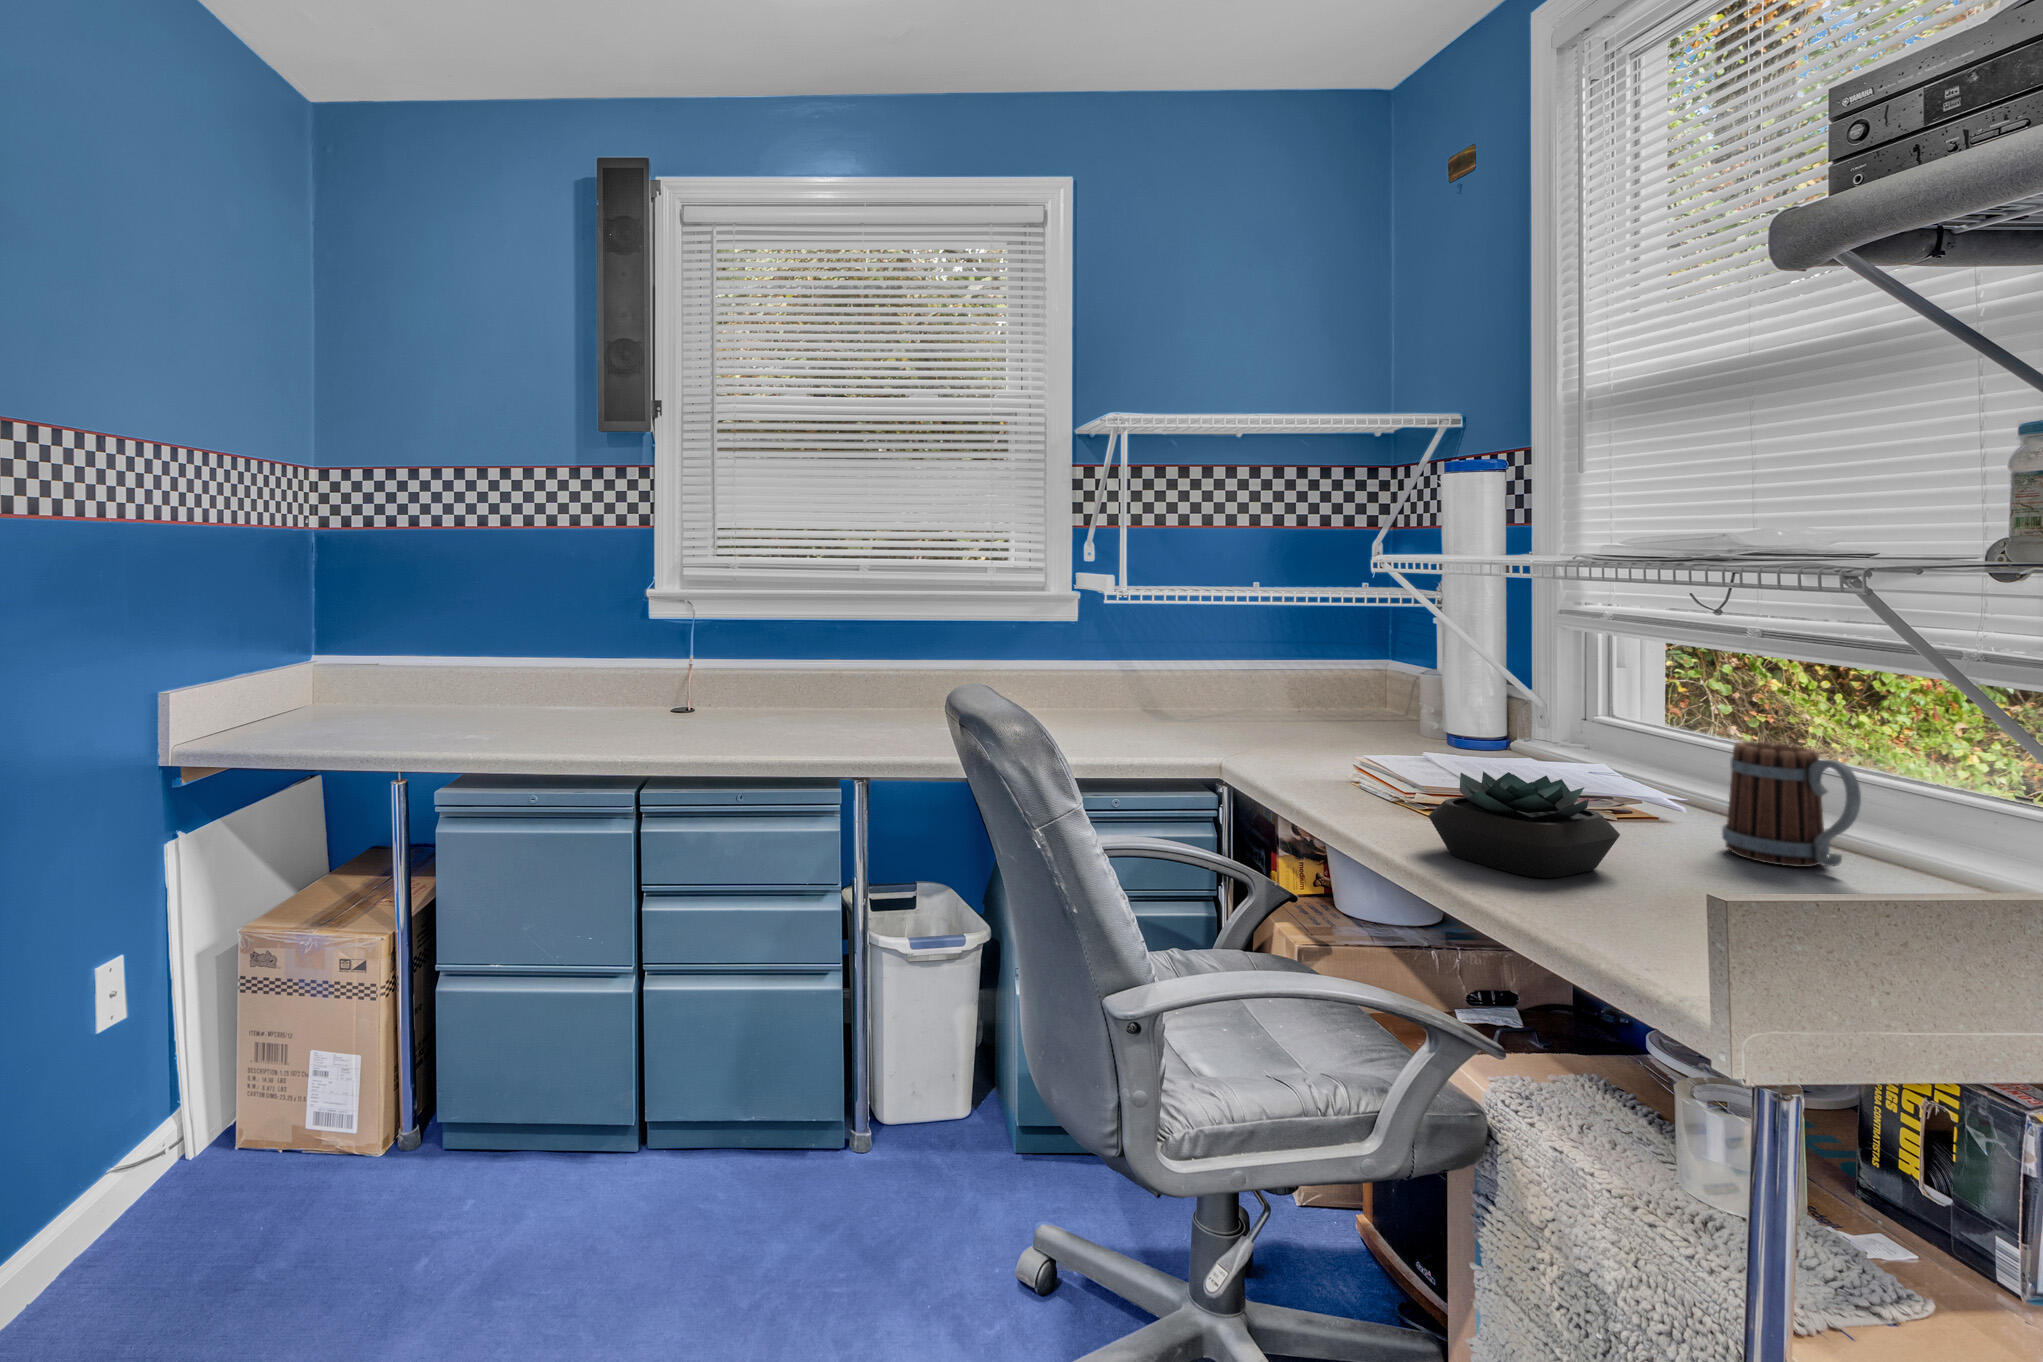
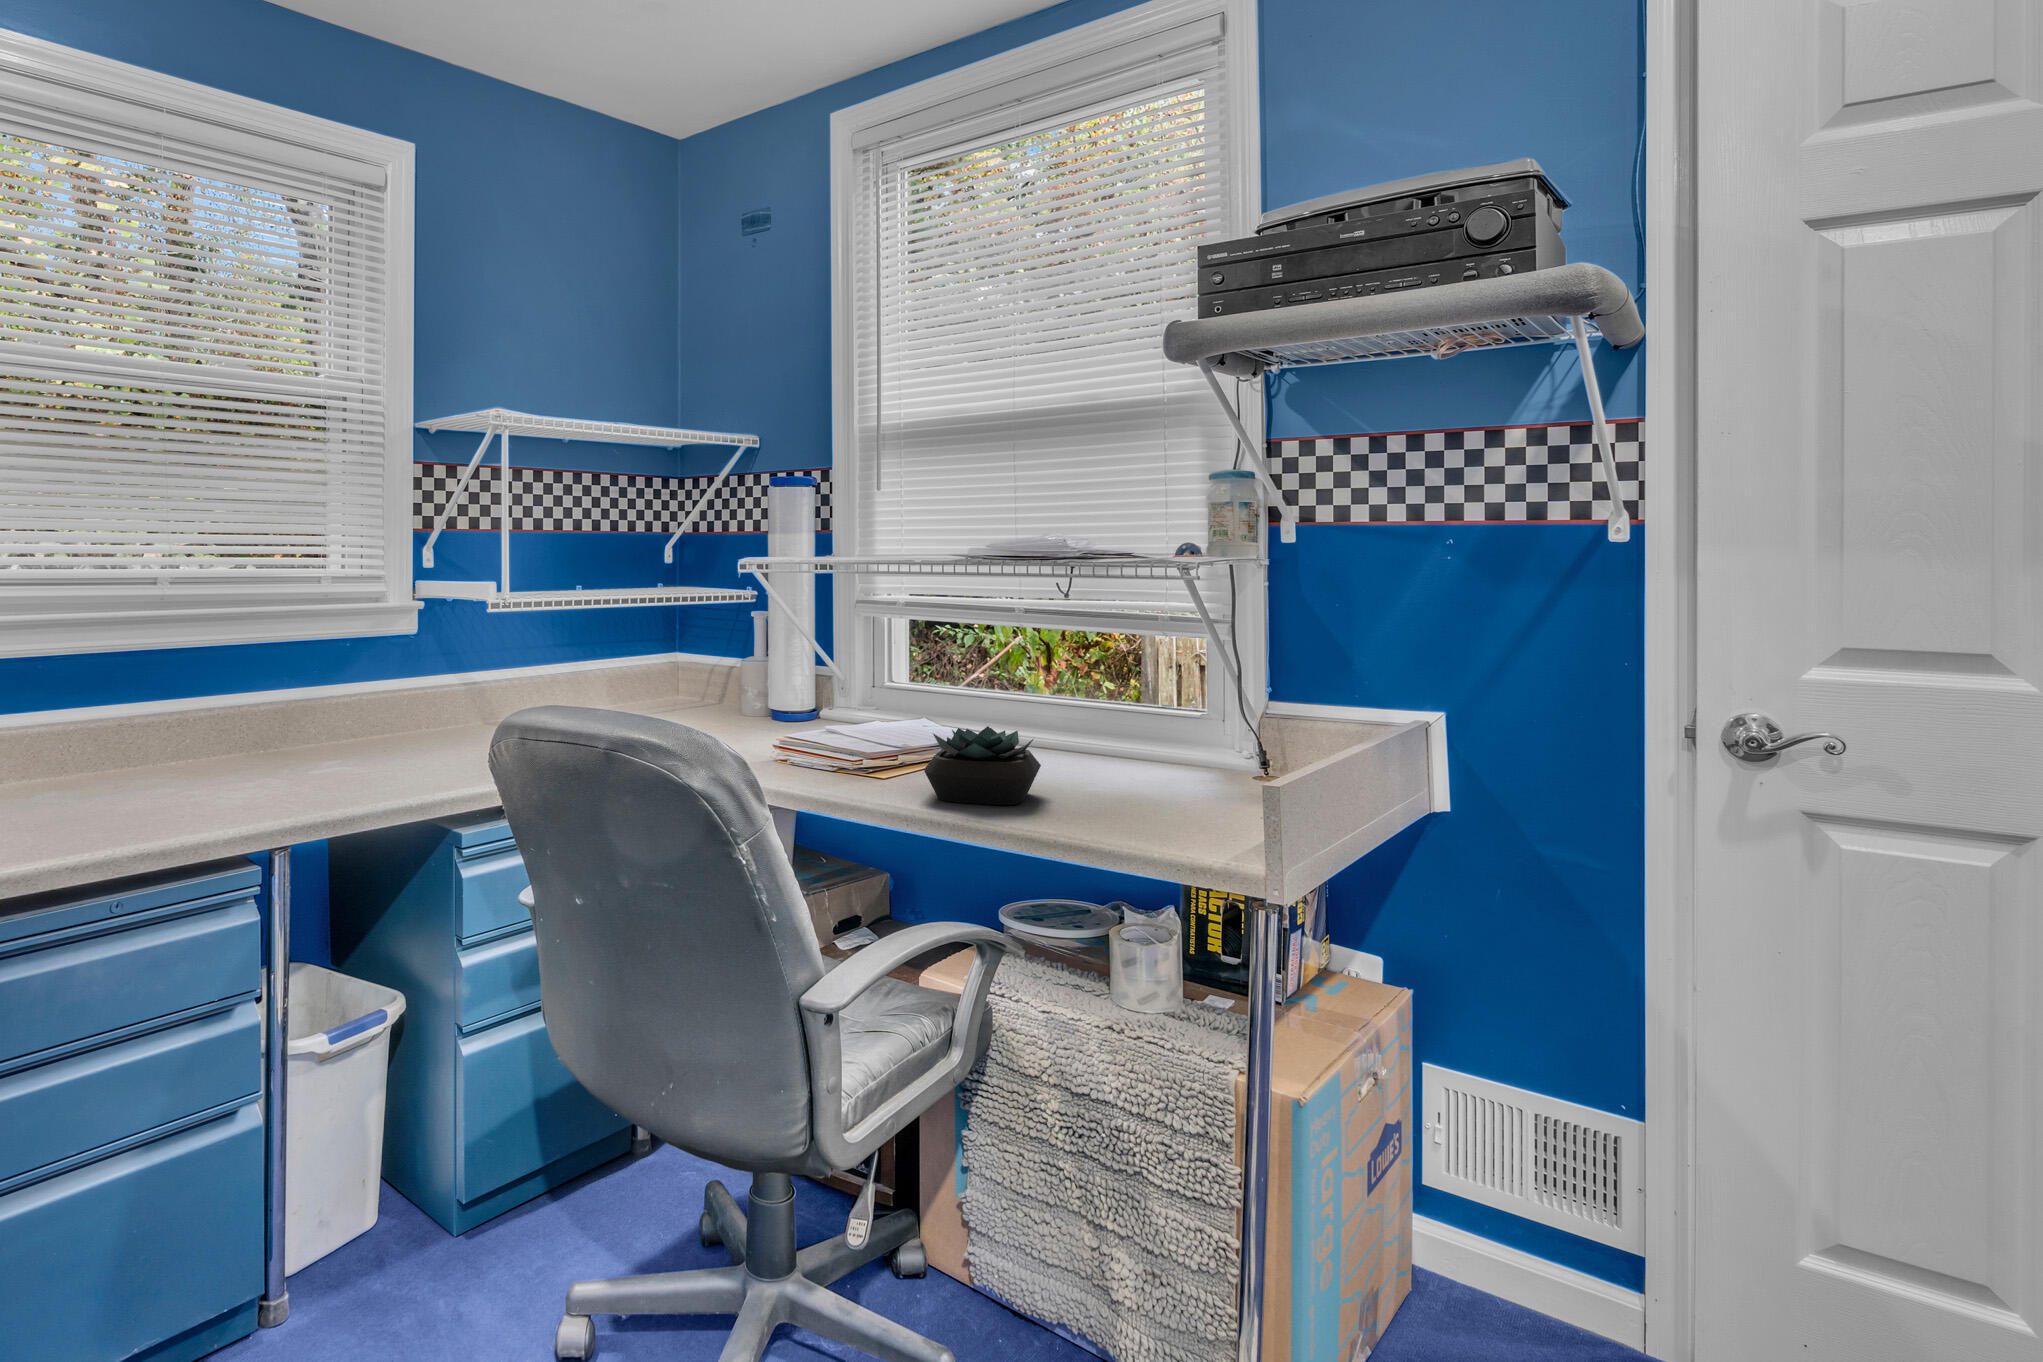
mug: present [1722,741,1861,867] -> none [1048,685,1132,770]

